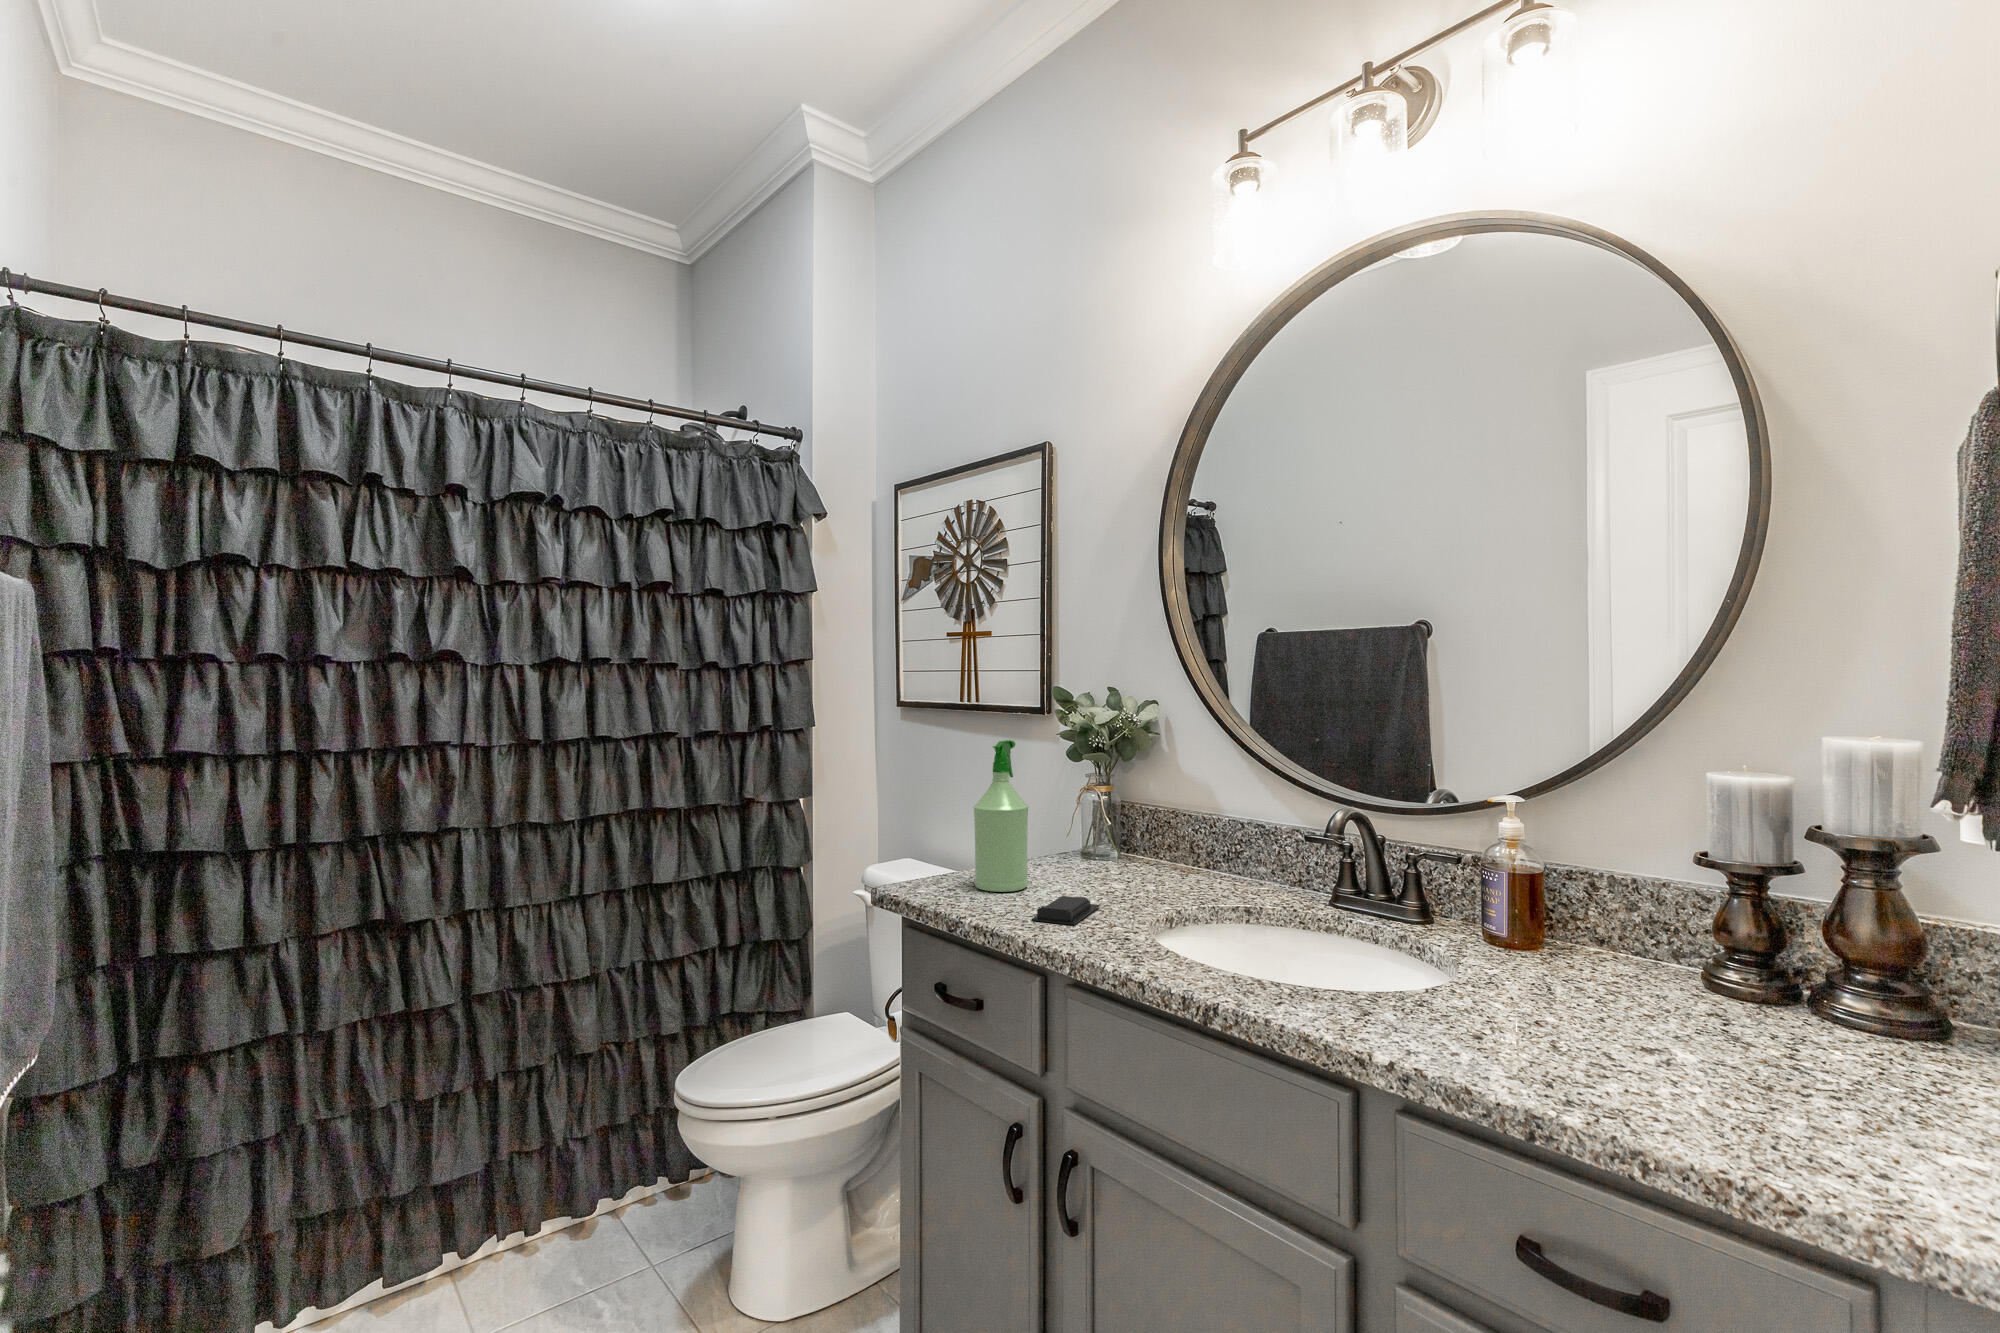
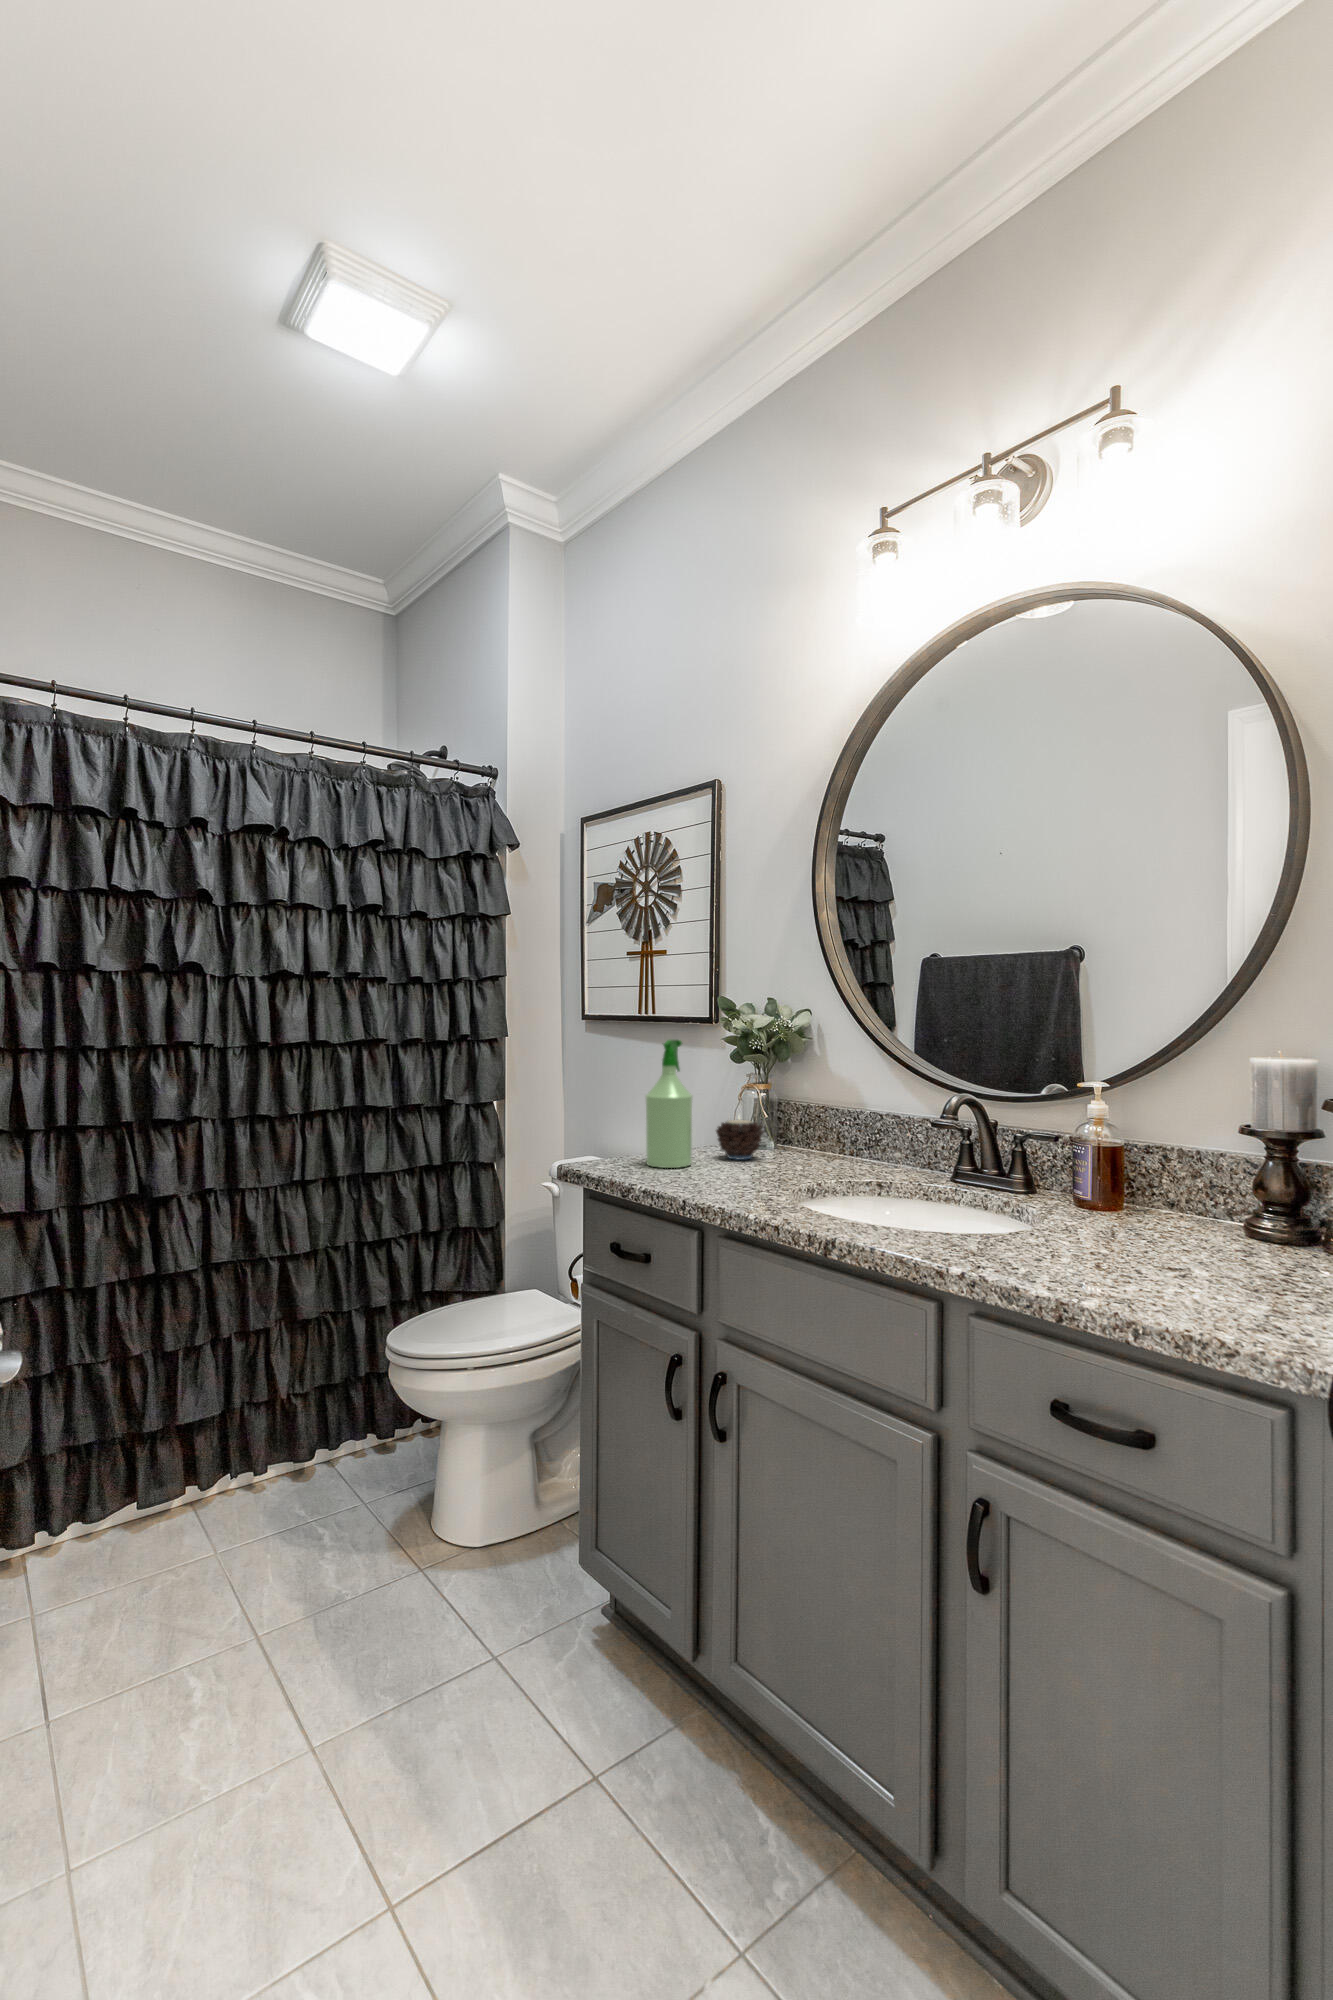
candle: none [1054,824,1110,878] -> present [716,1120,764,1160]
soap bar: present [1032,896,1100,925] -> none [692,1169,751,1189]

